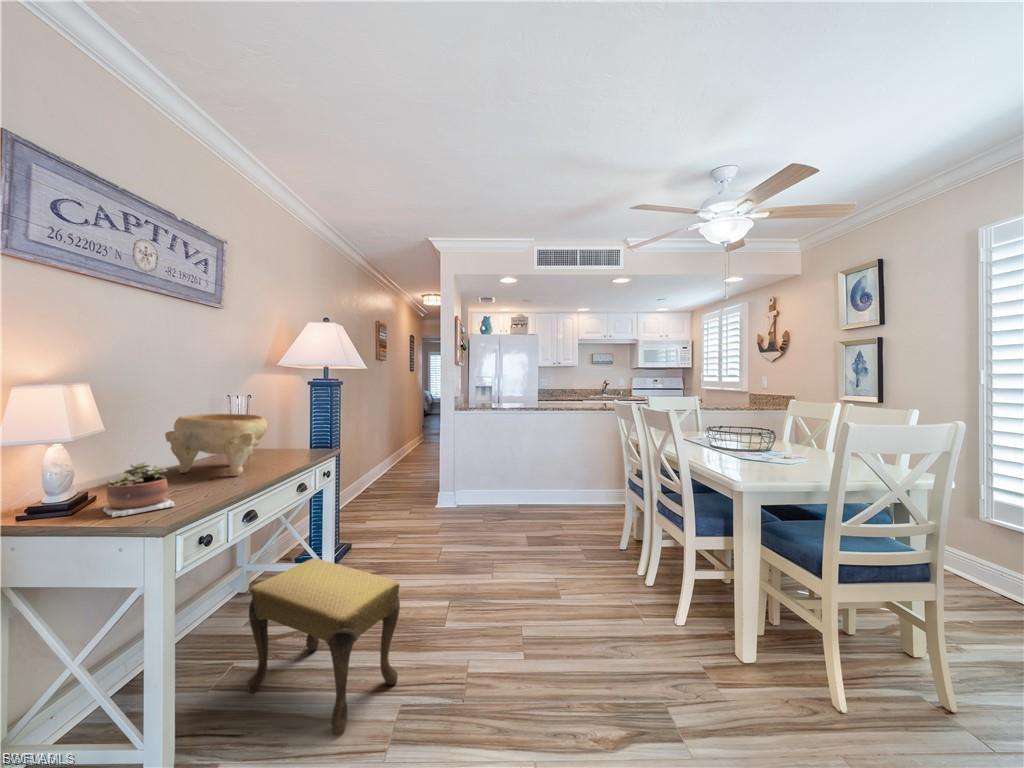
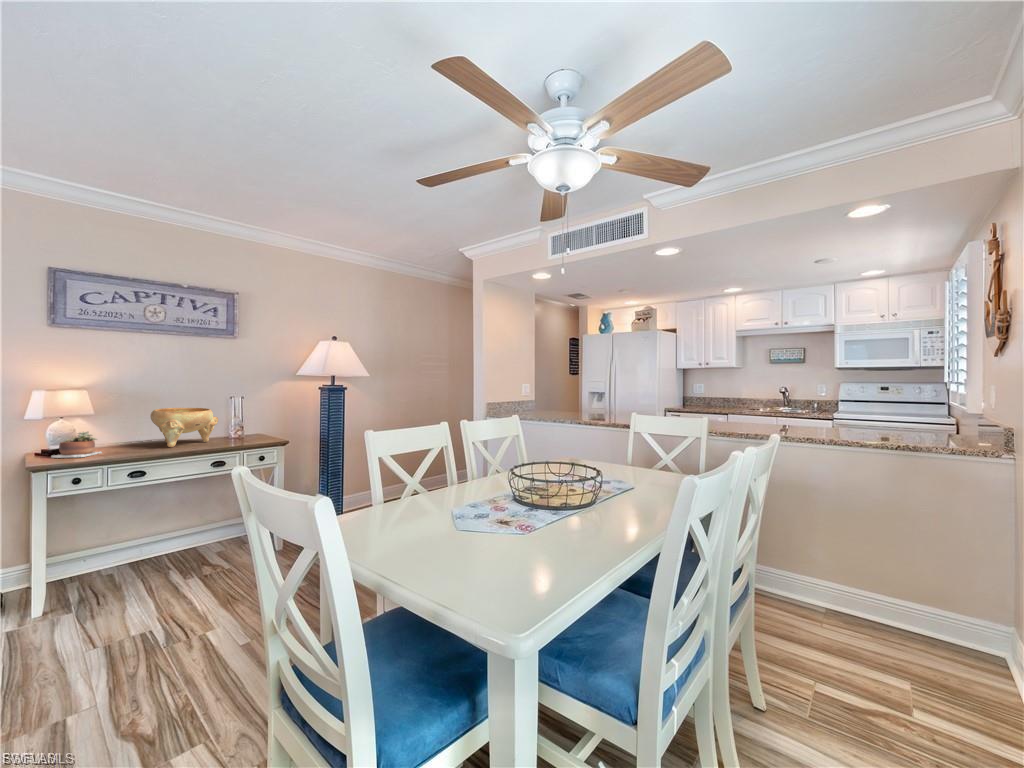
footstool: present [247,558,400,735] -> none [104,513,206,626]

